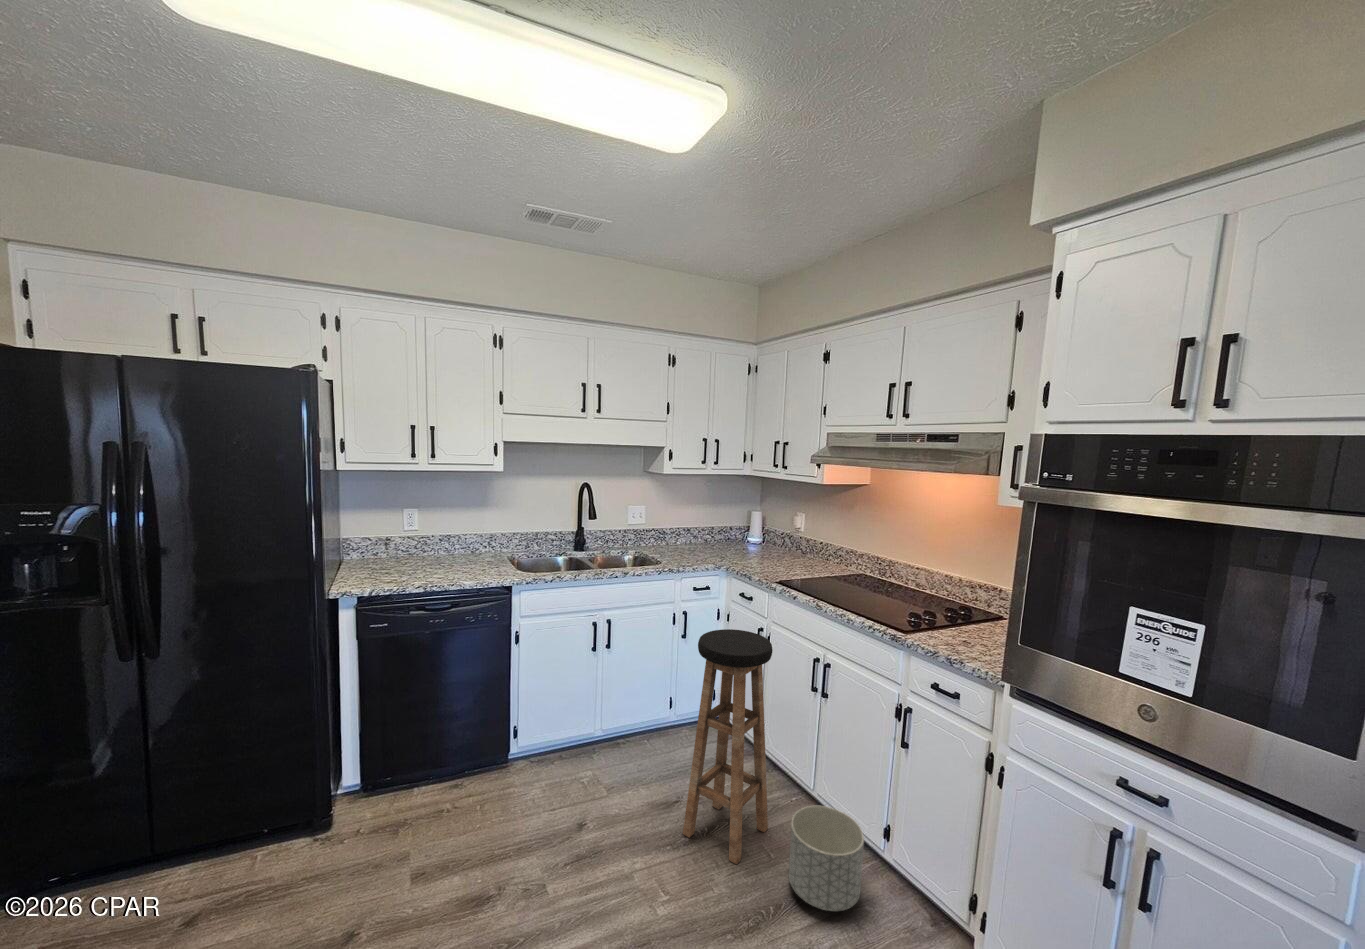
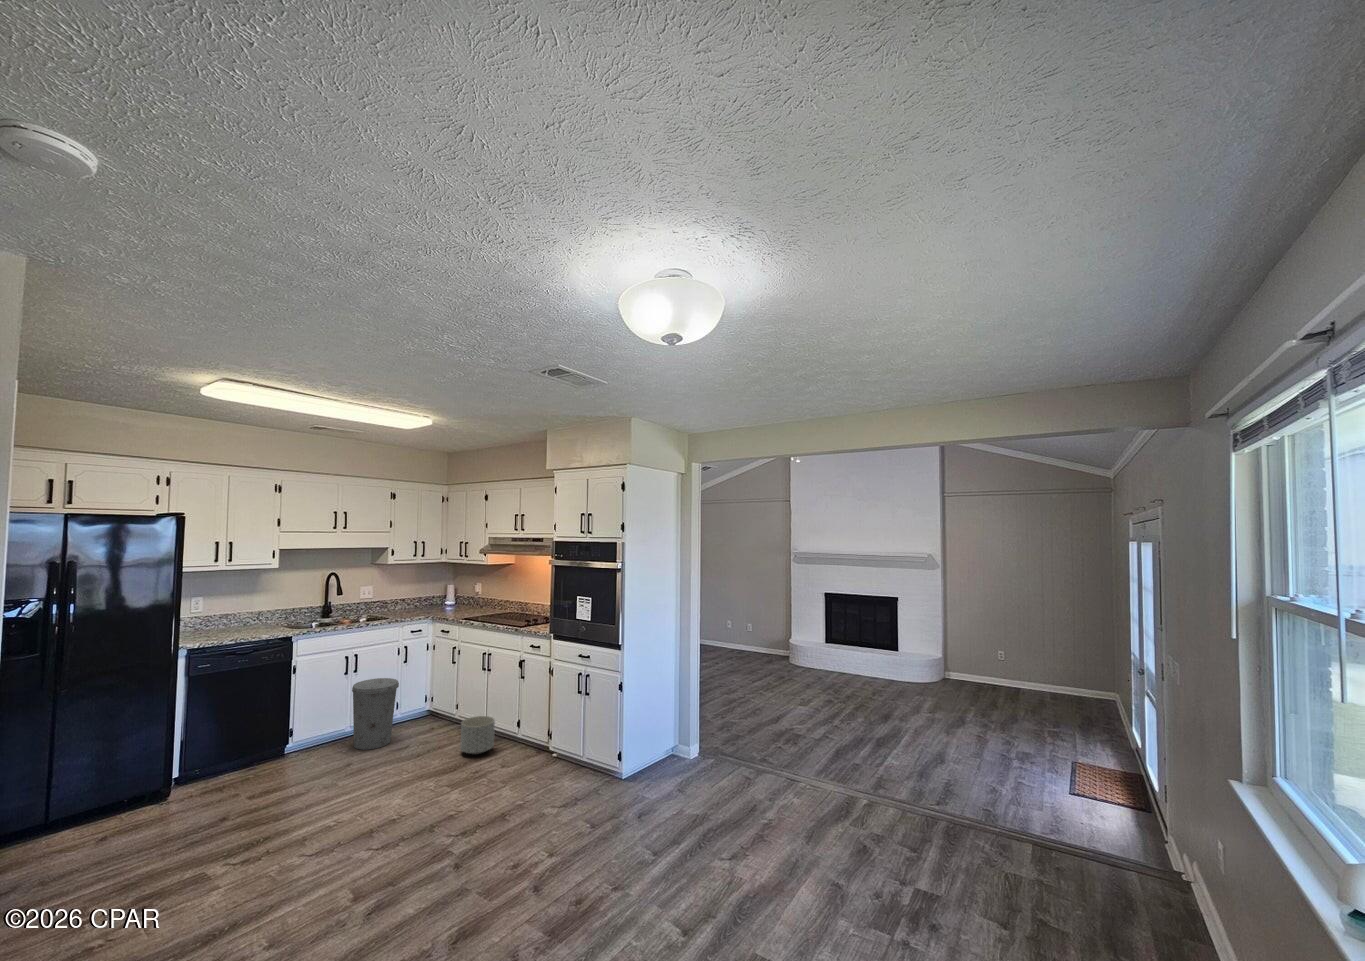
bar stool: present [683,629,773,864] -> none [405,642,453,753]
trash can: none [598,671,674,807] -> present [352,678,399,750]

